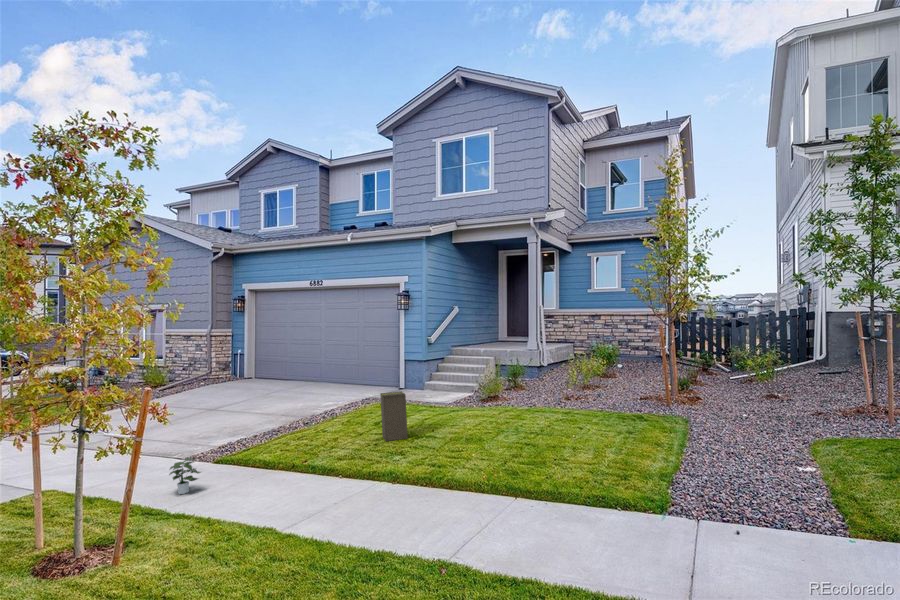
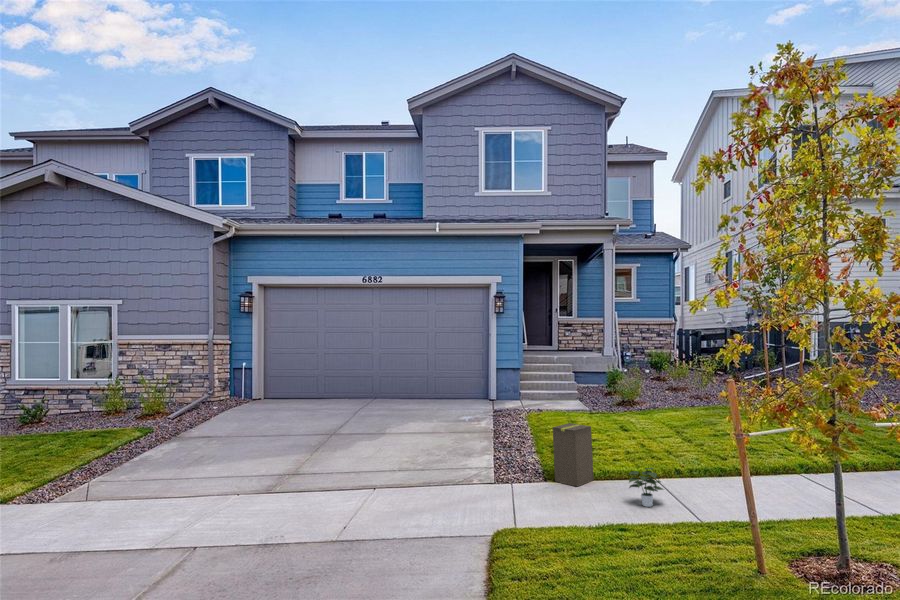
cardboard box: present [380,391,408,441] -> present [553,423,594,486]

